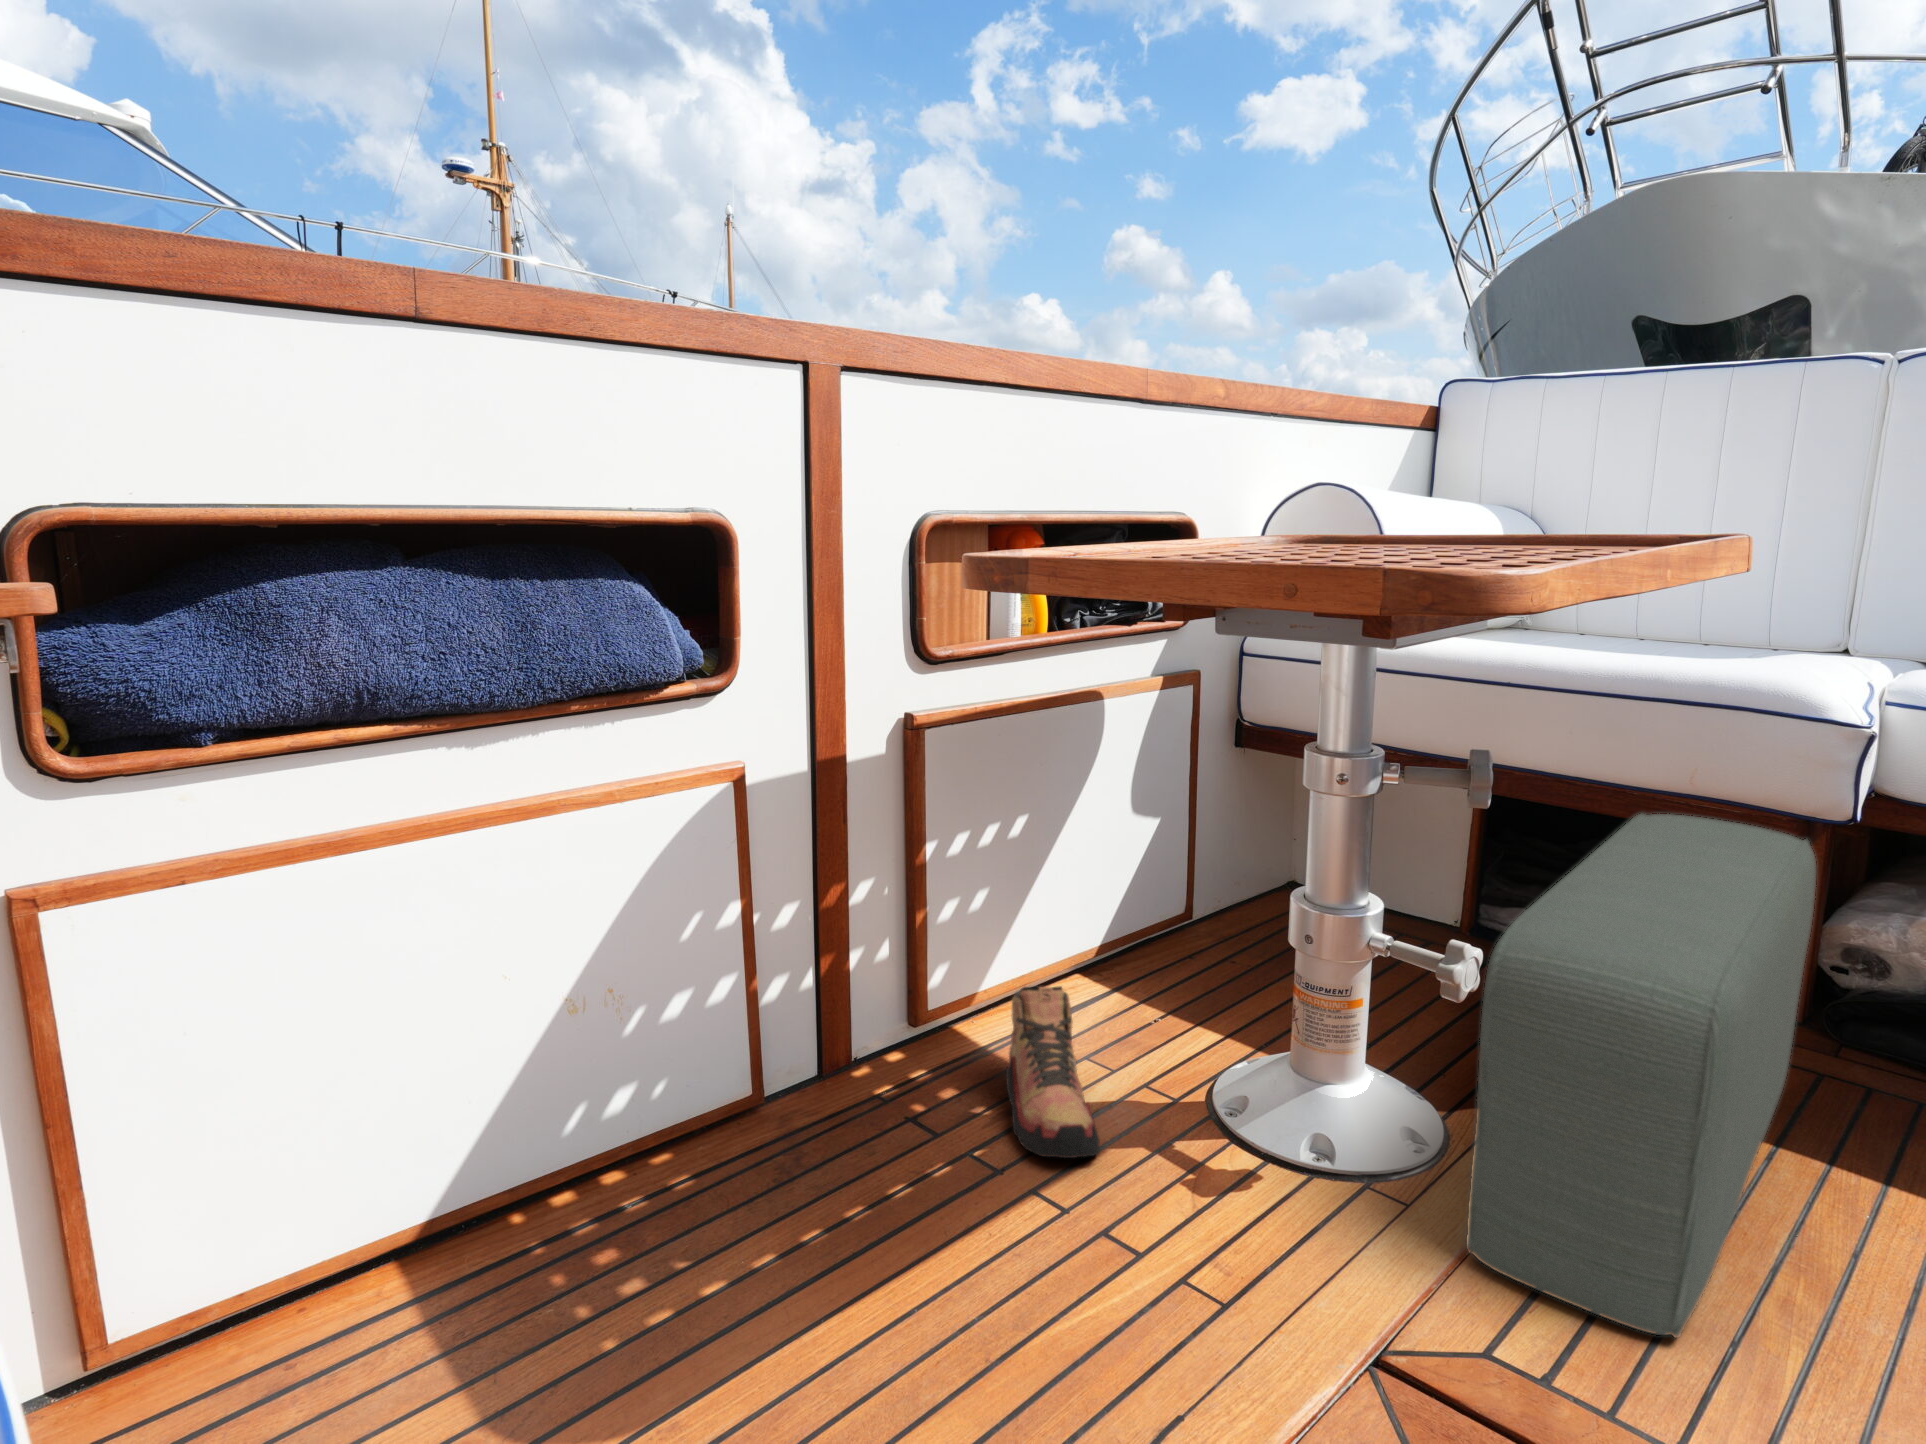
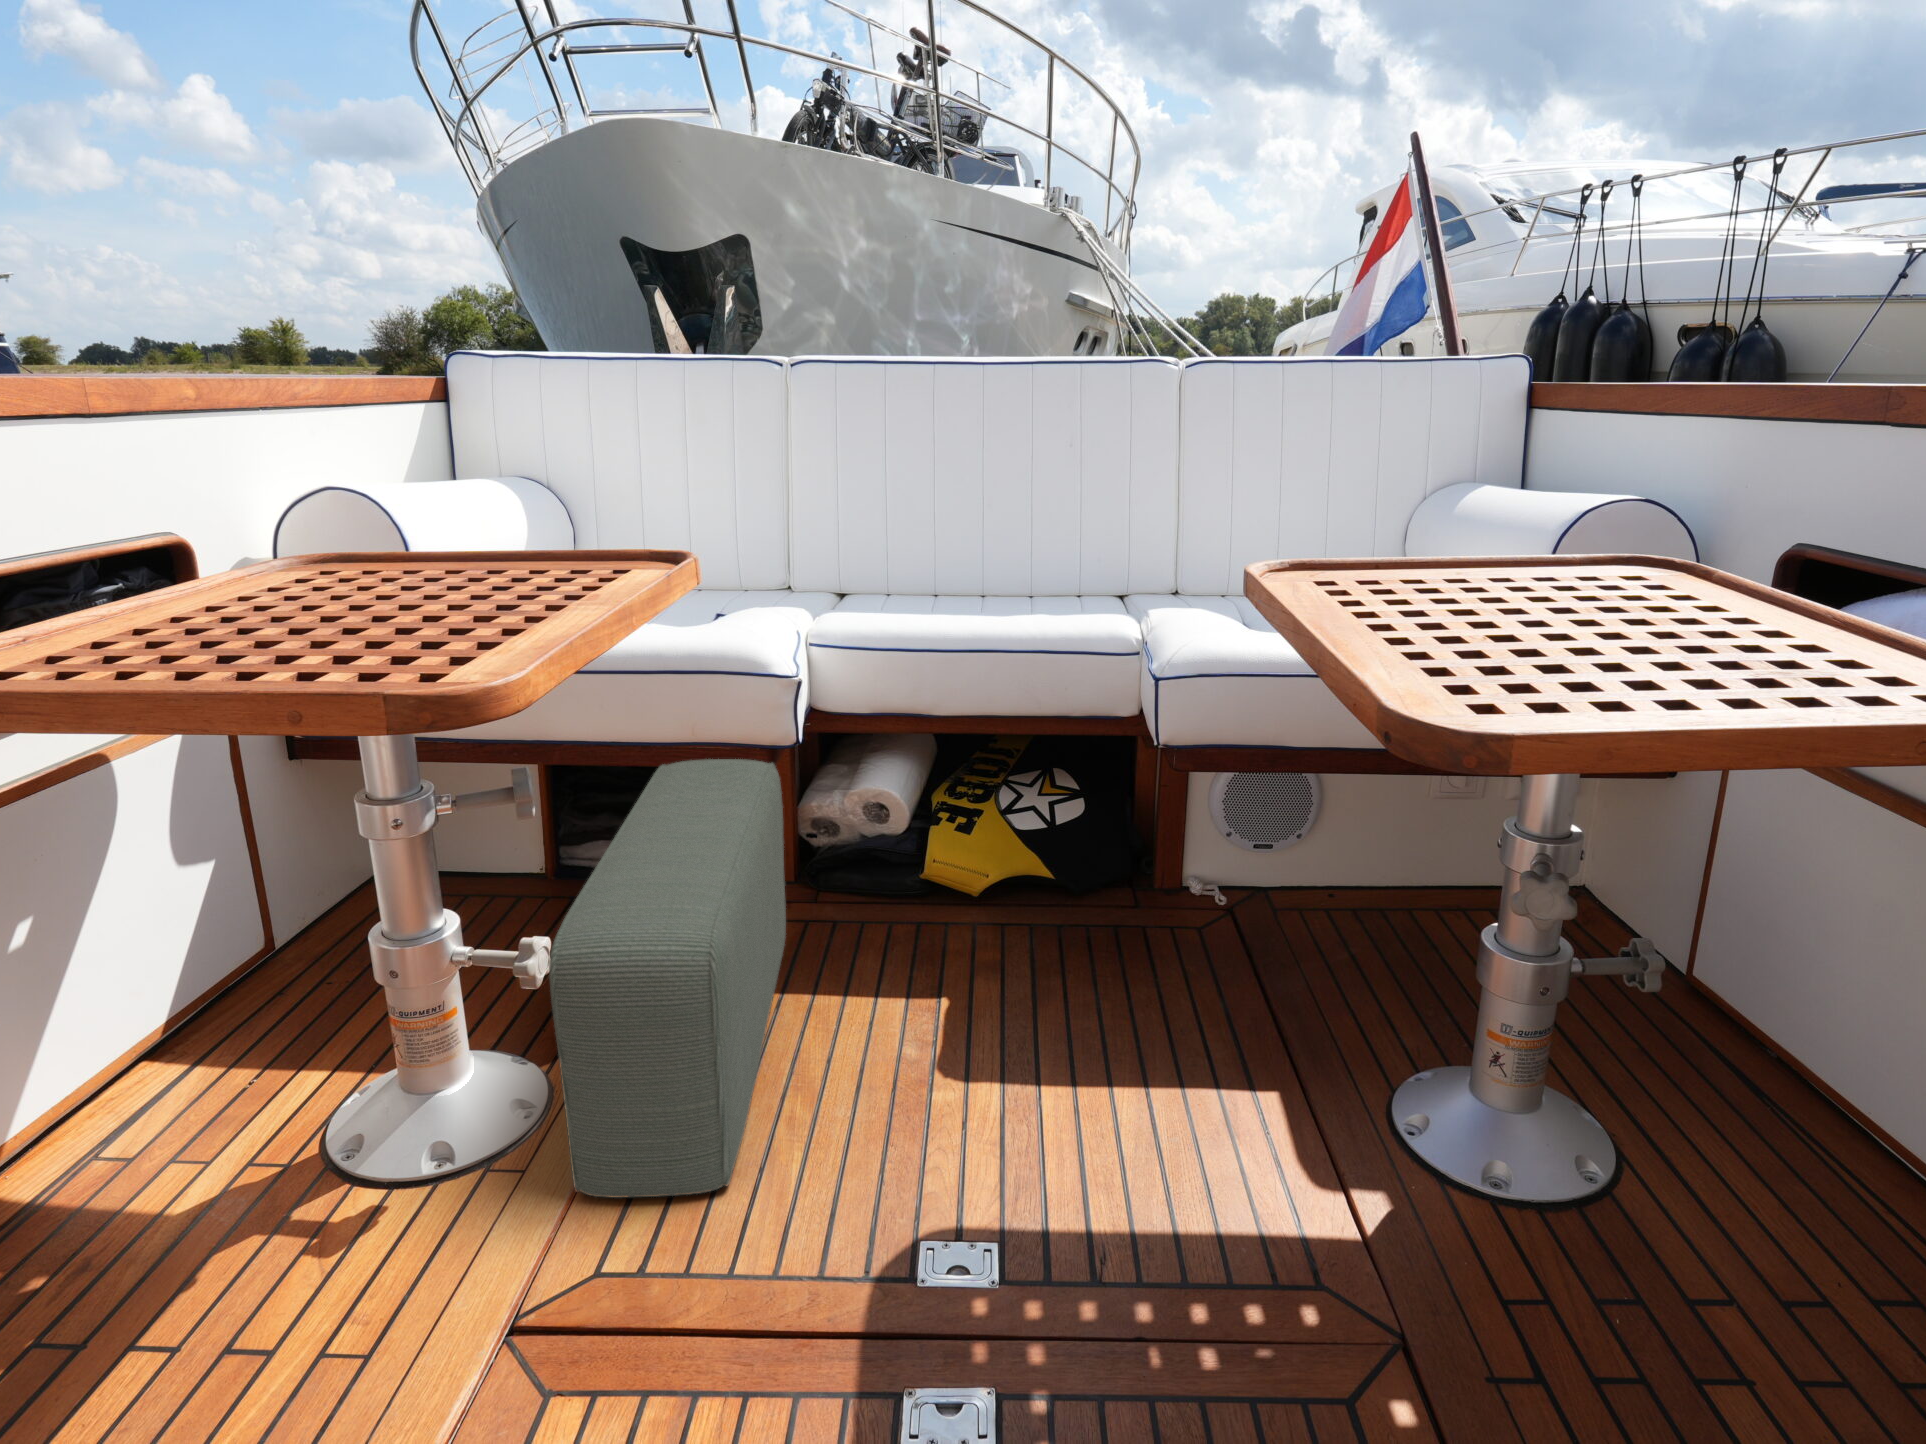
shoe: present [1006,987,1100,1158] -> none [54,1112,206,1303]

